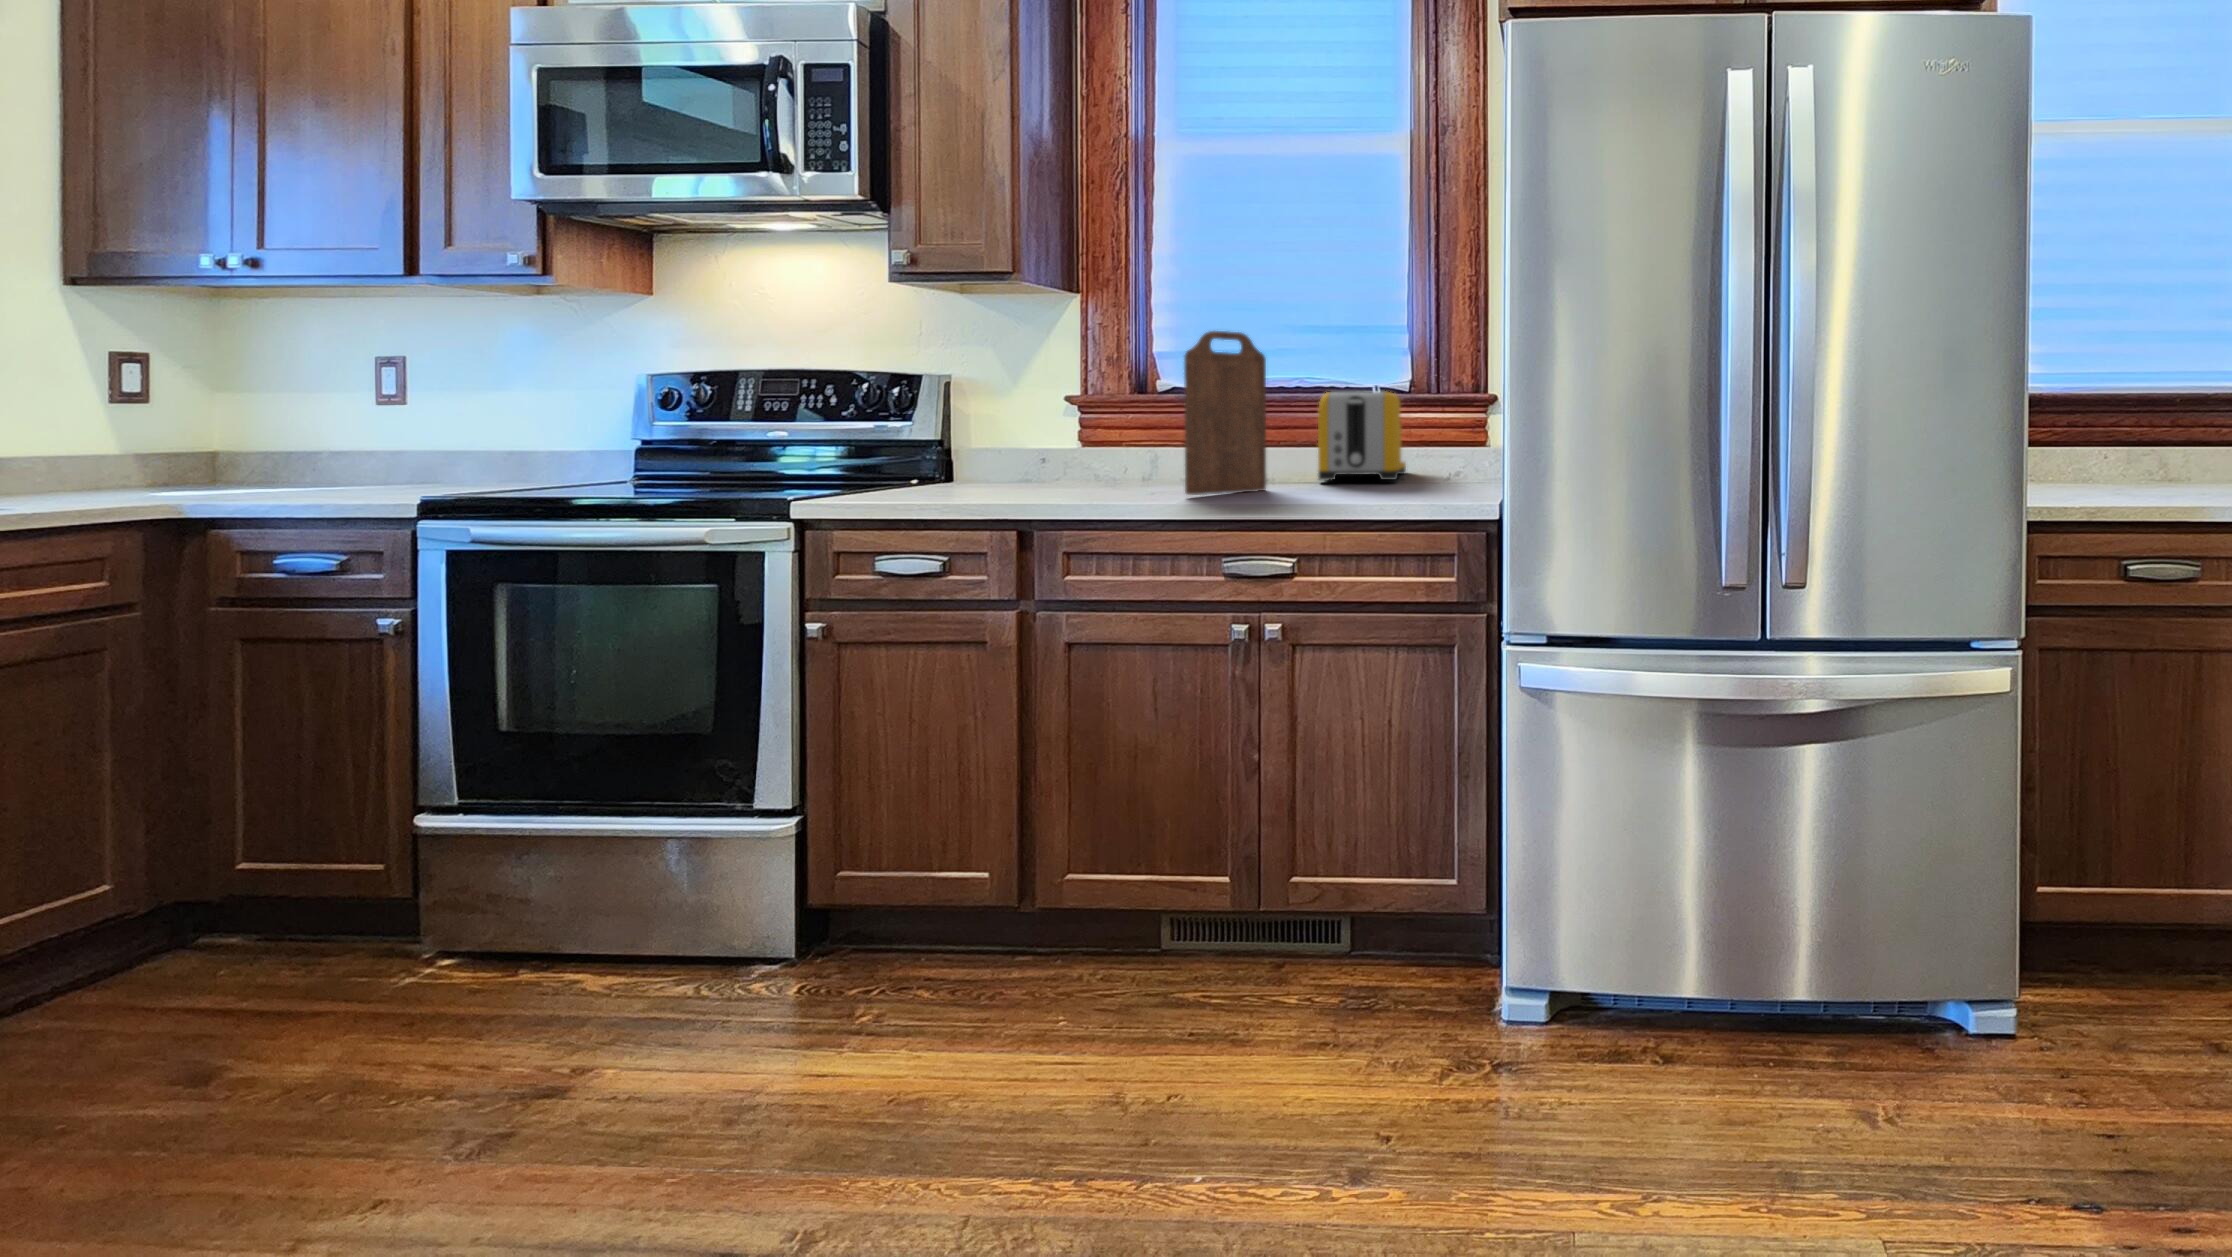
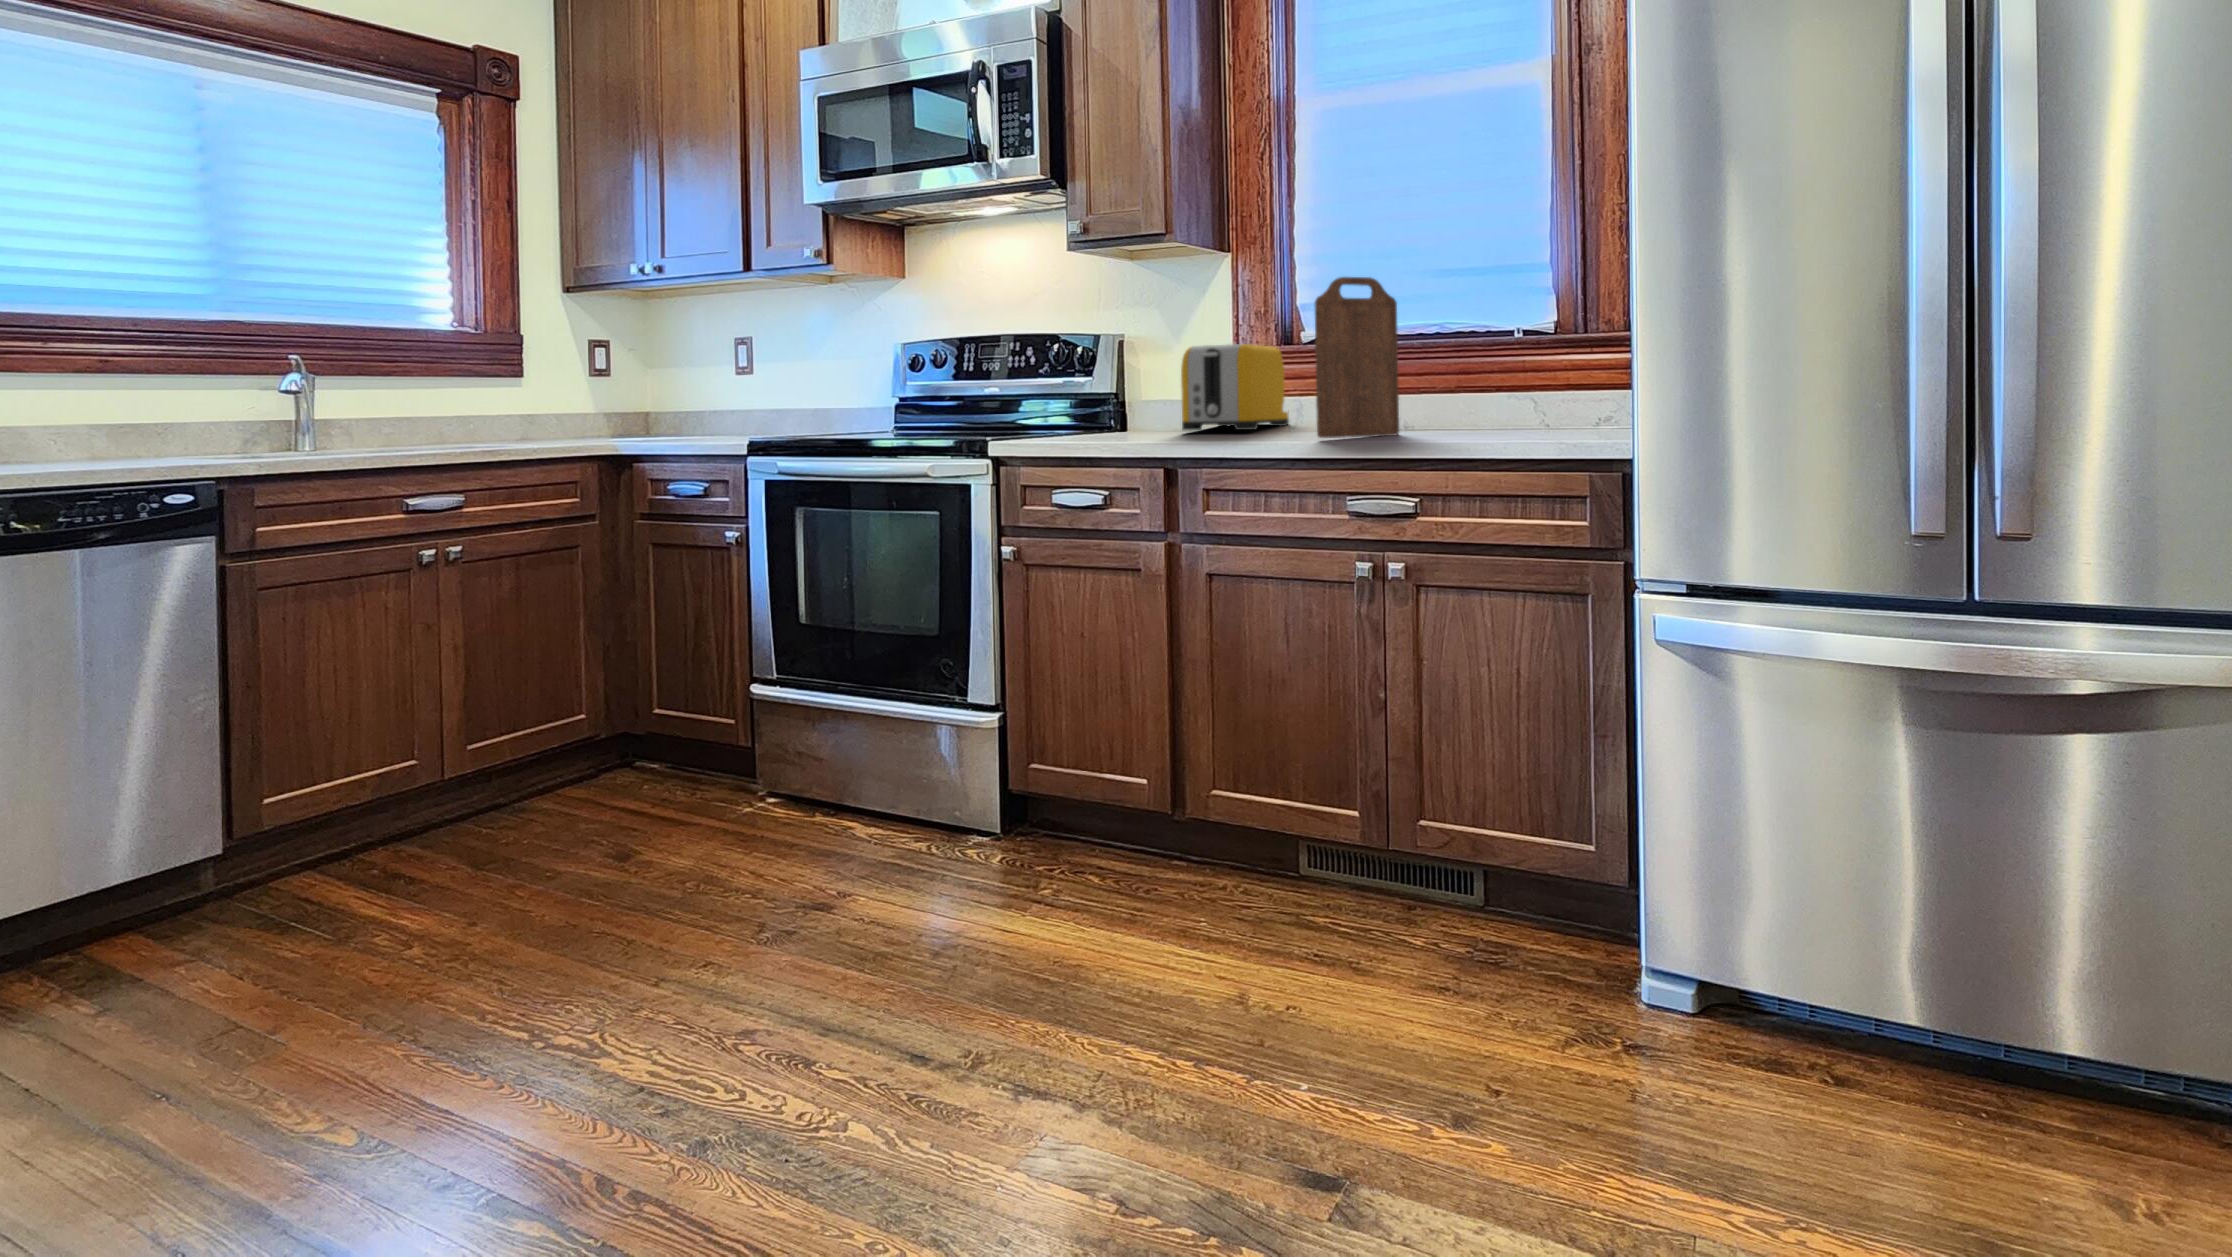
toaster: present [1318,391,1406,480] -> present [1181,344,1289,430]

